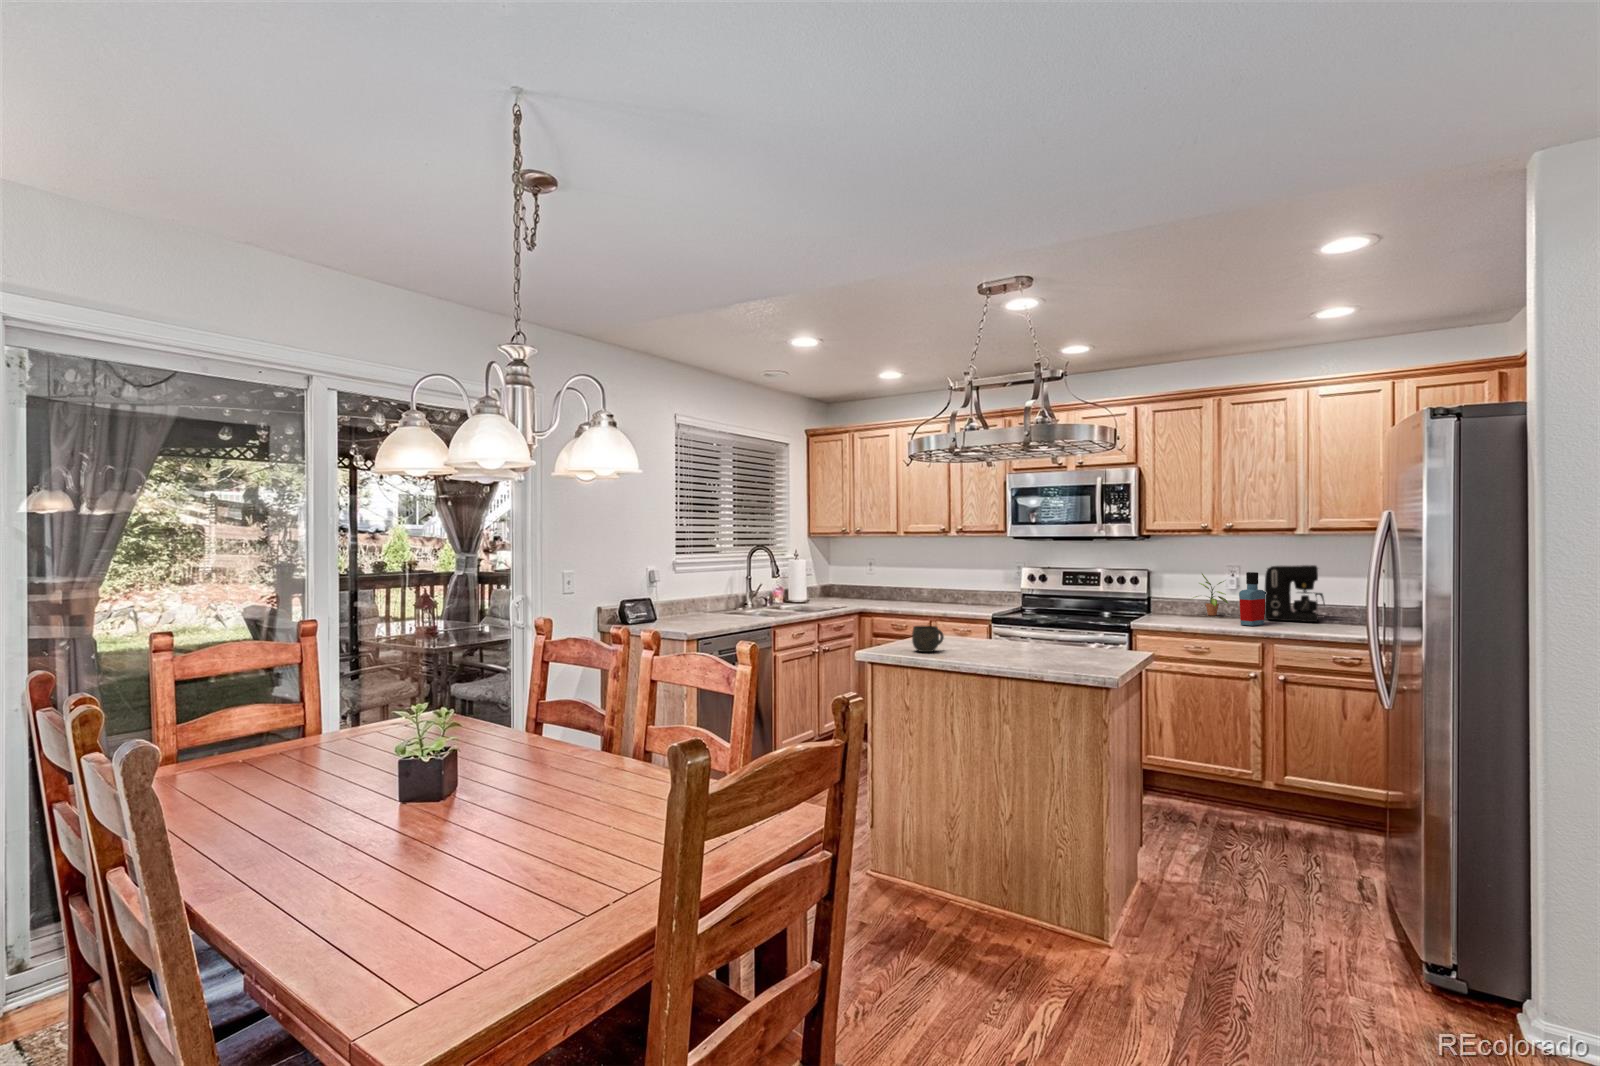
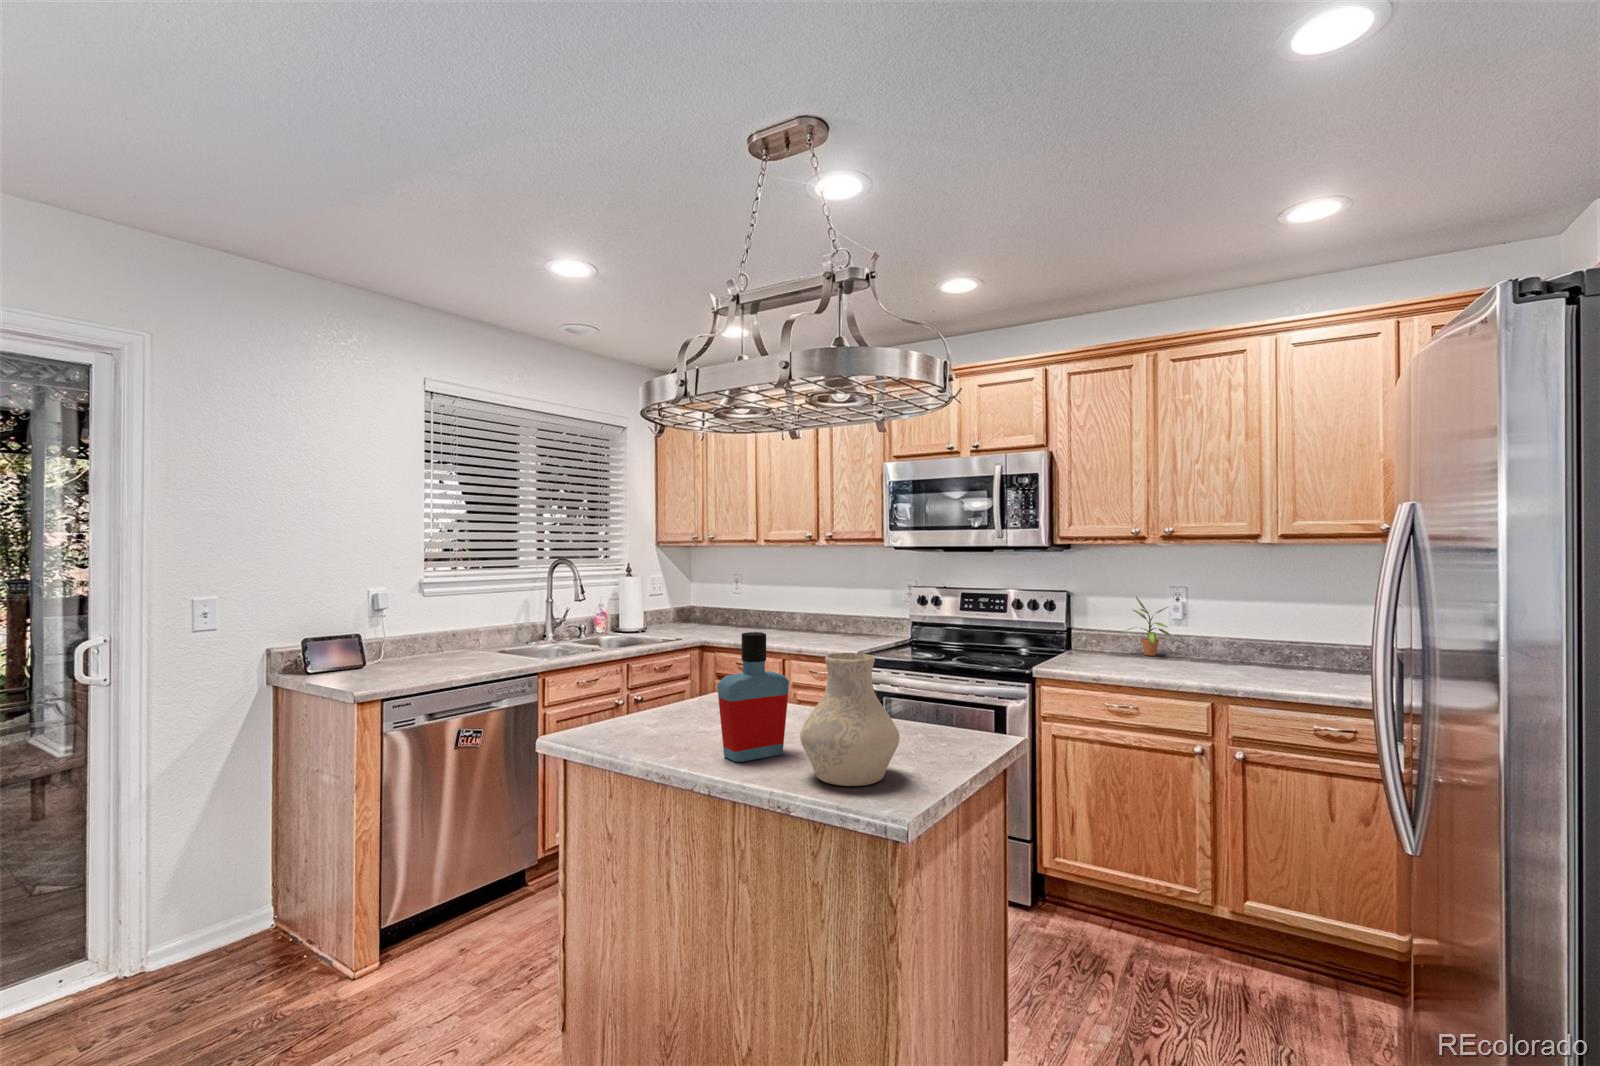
coffee maker: present [1264,565,1325,622] -> none [1219,587,1303,668]
bottle: present [1239,572,1266,626] -> present [718,632,789,762]
vase: none [1040,595,1099,666] -> present [800,653,899,786]
mug: present [912,626,944,652] -> none [628,695,684,742]

